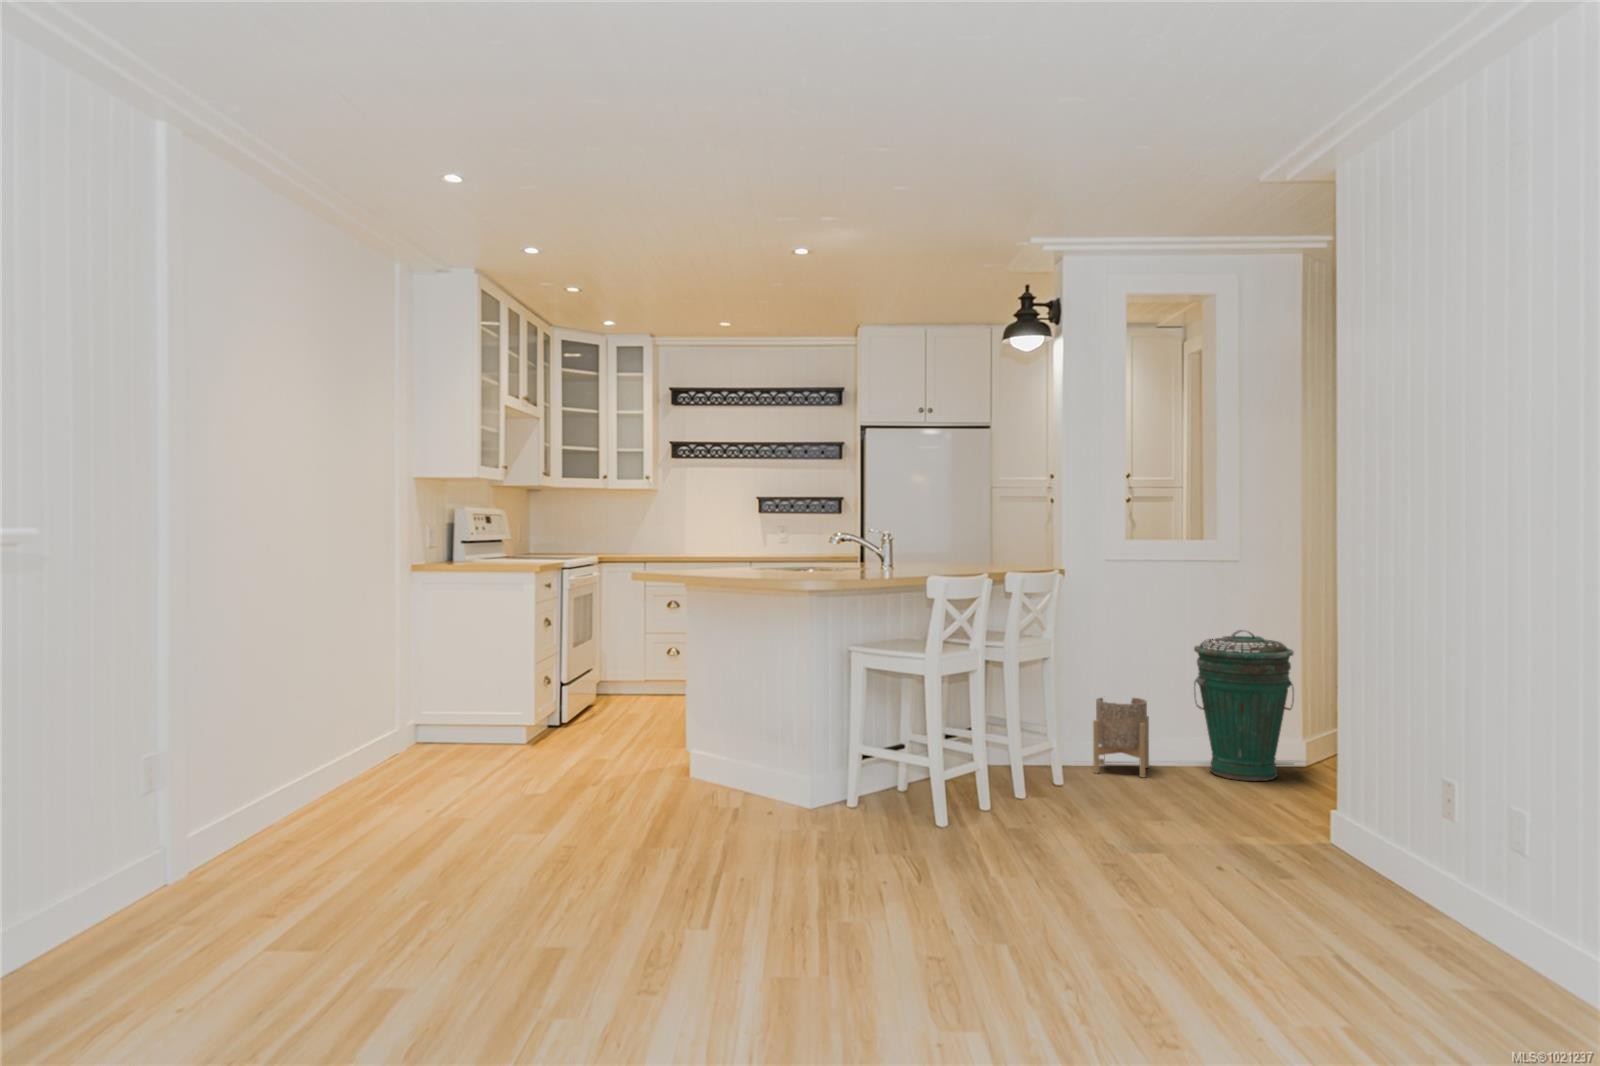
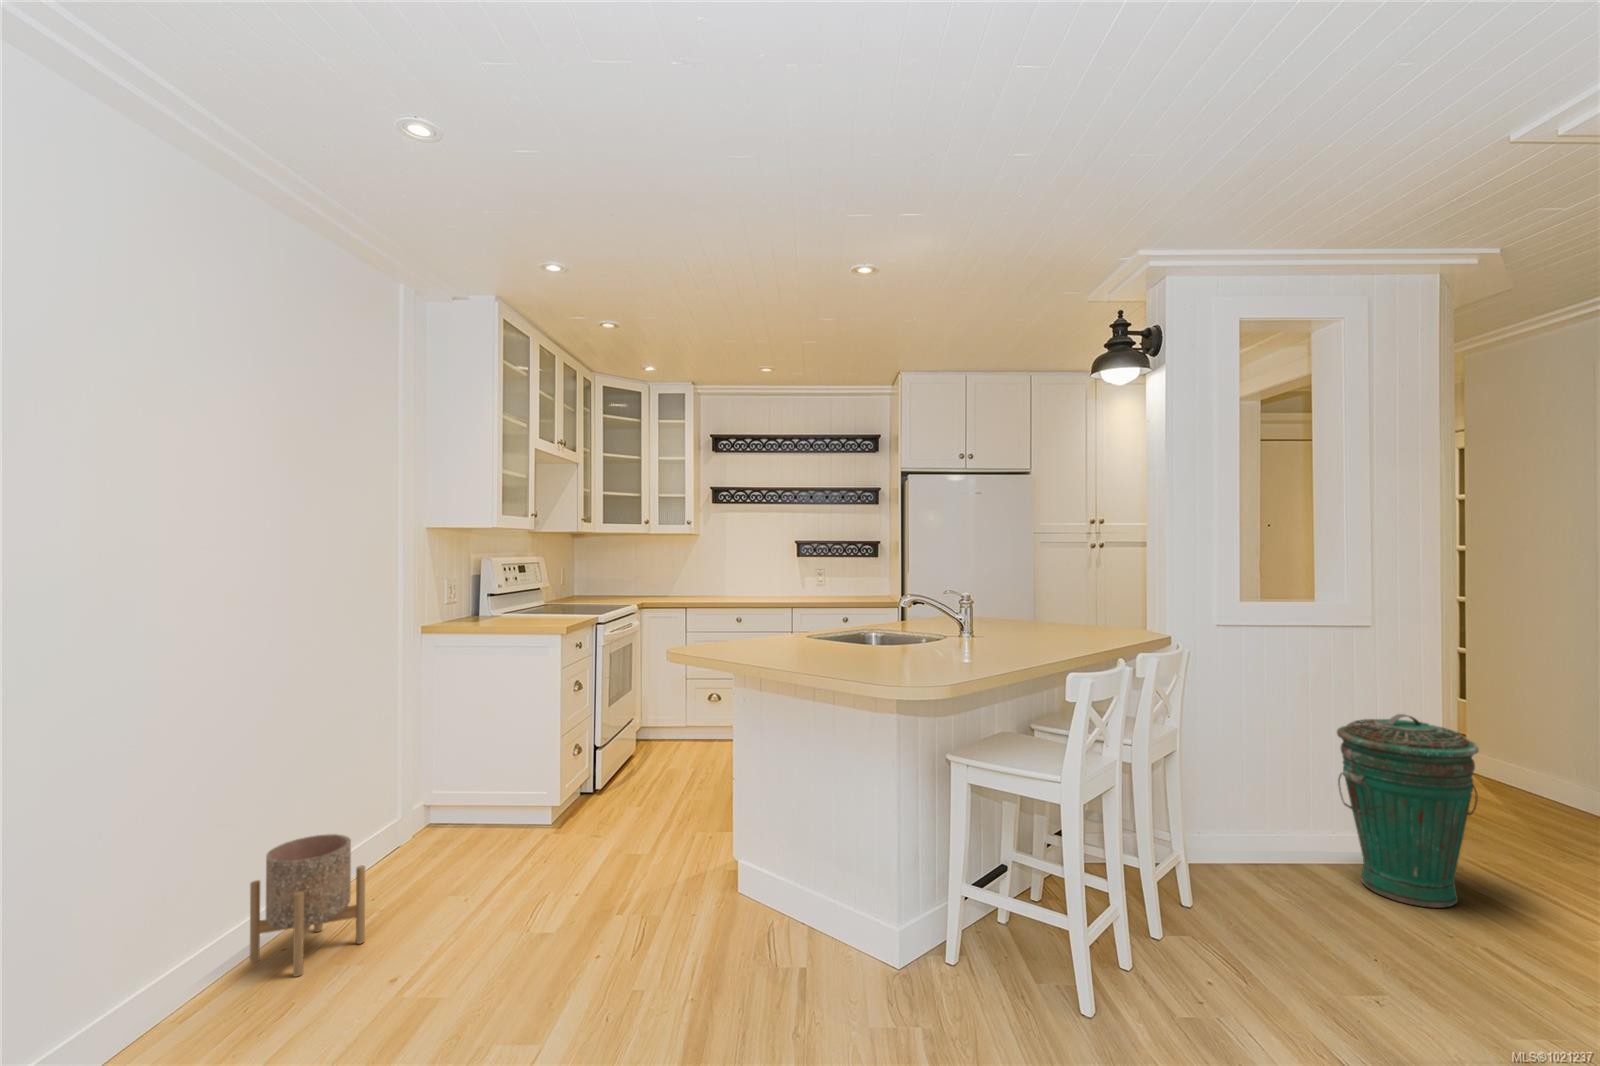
planter: present [1093,698,1149,777] -> present [250,834,365,977]

